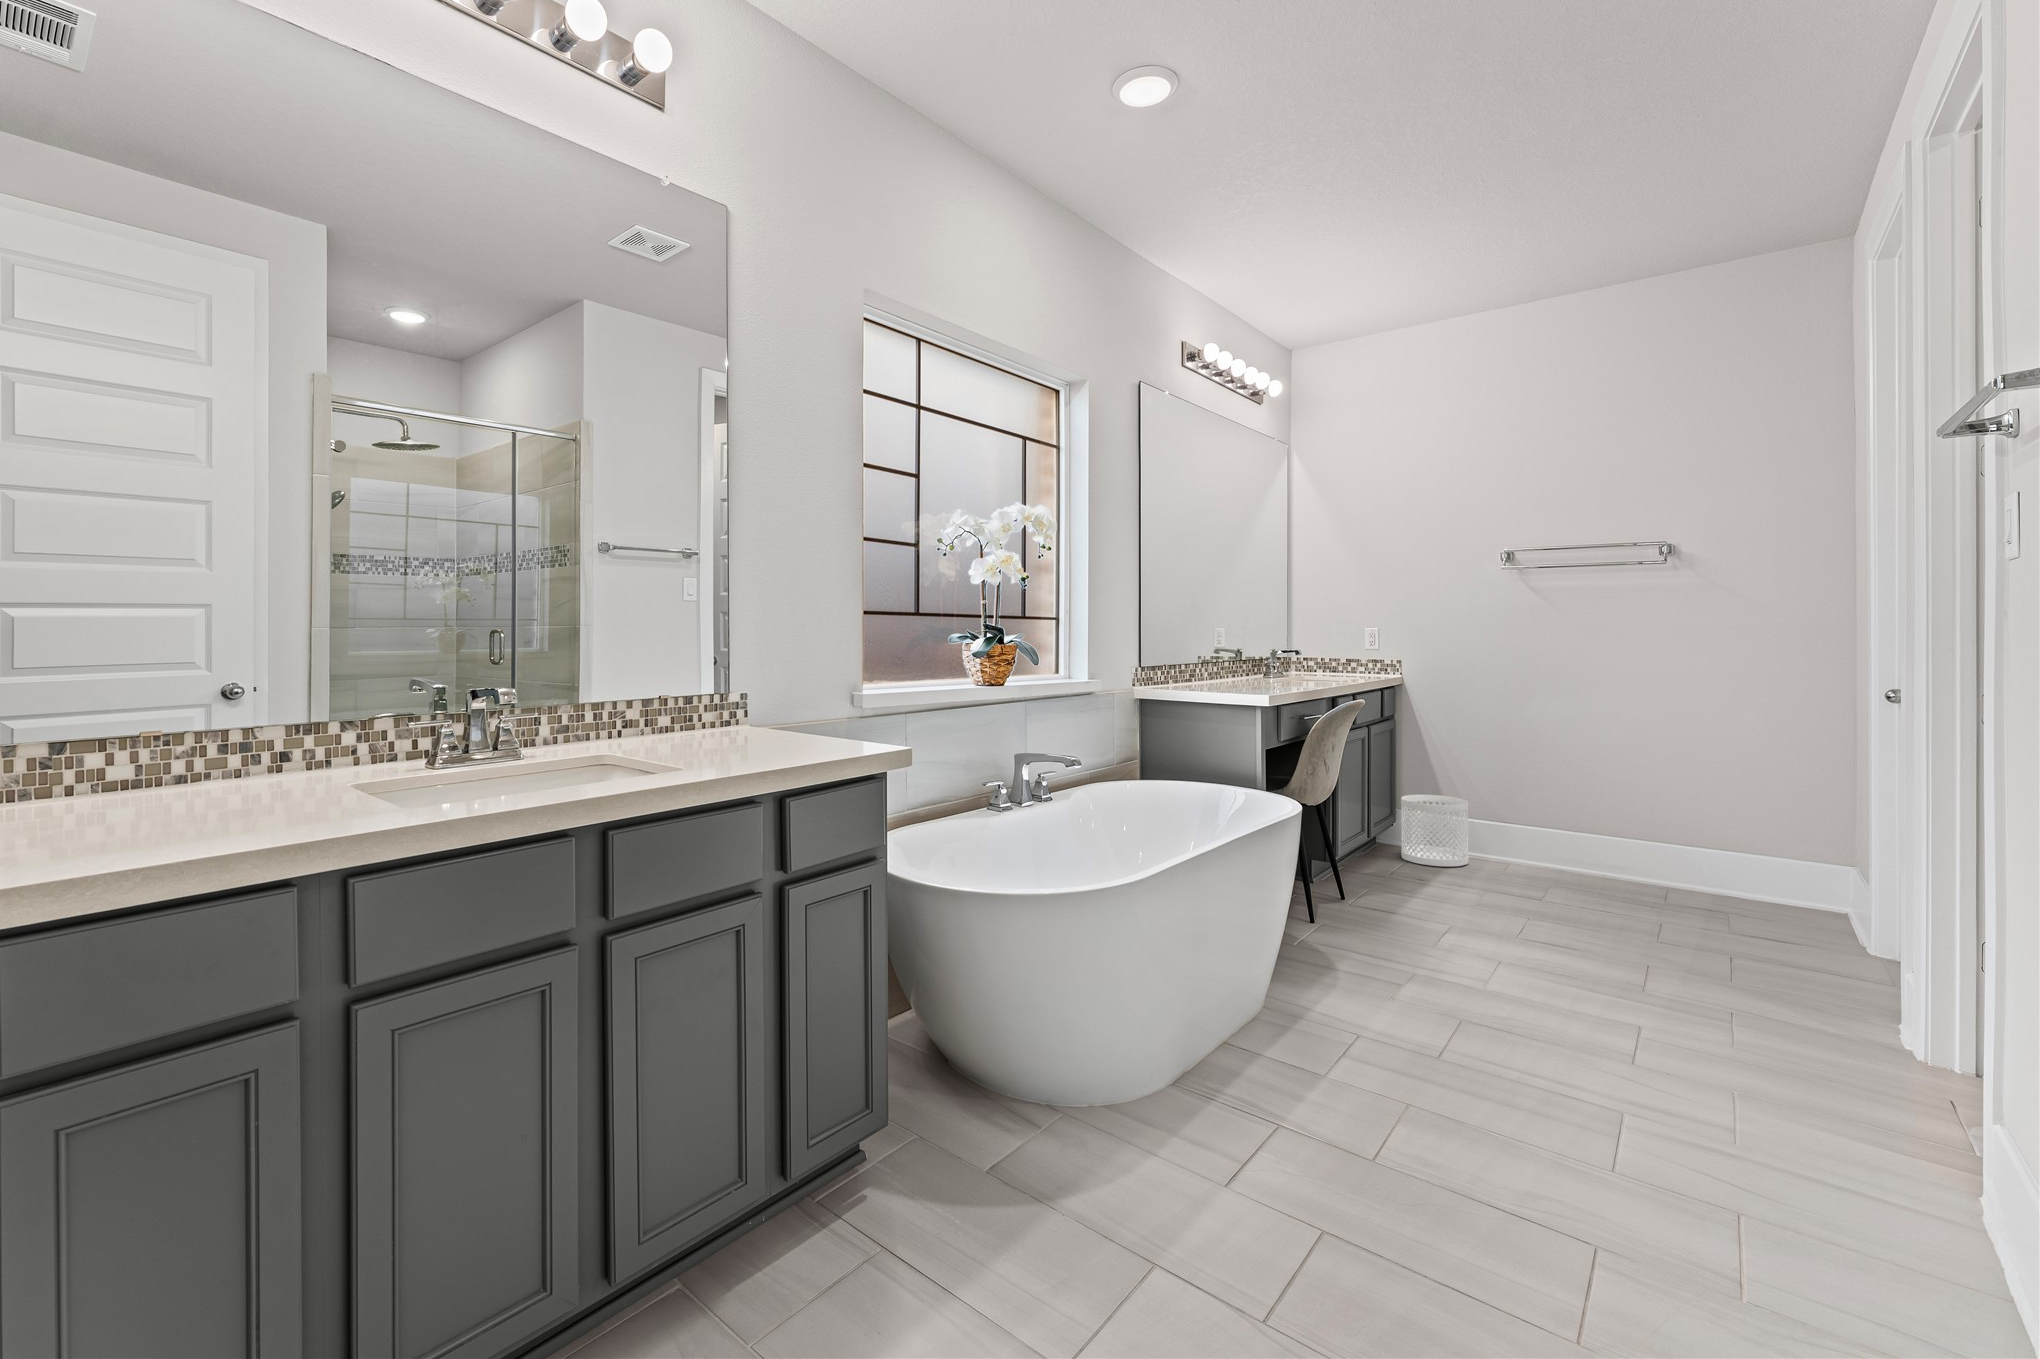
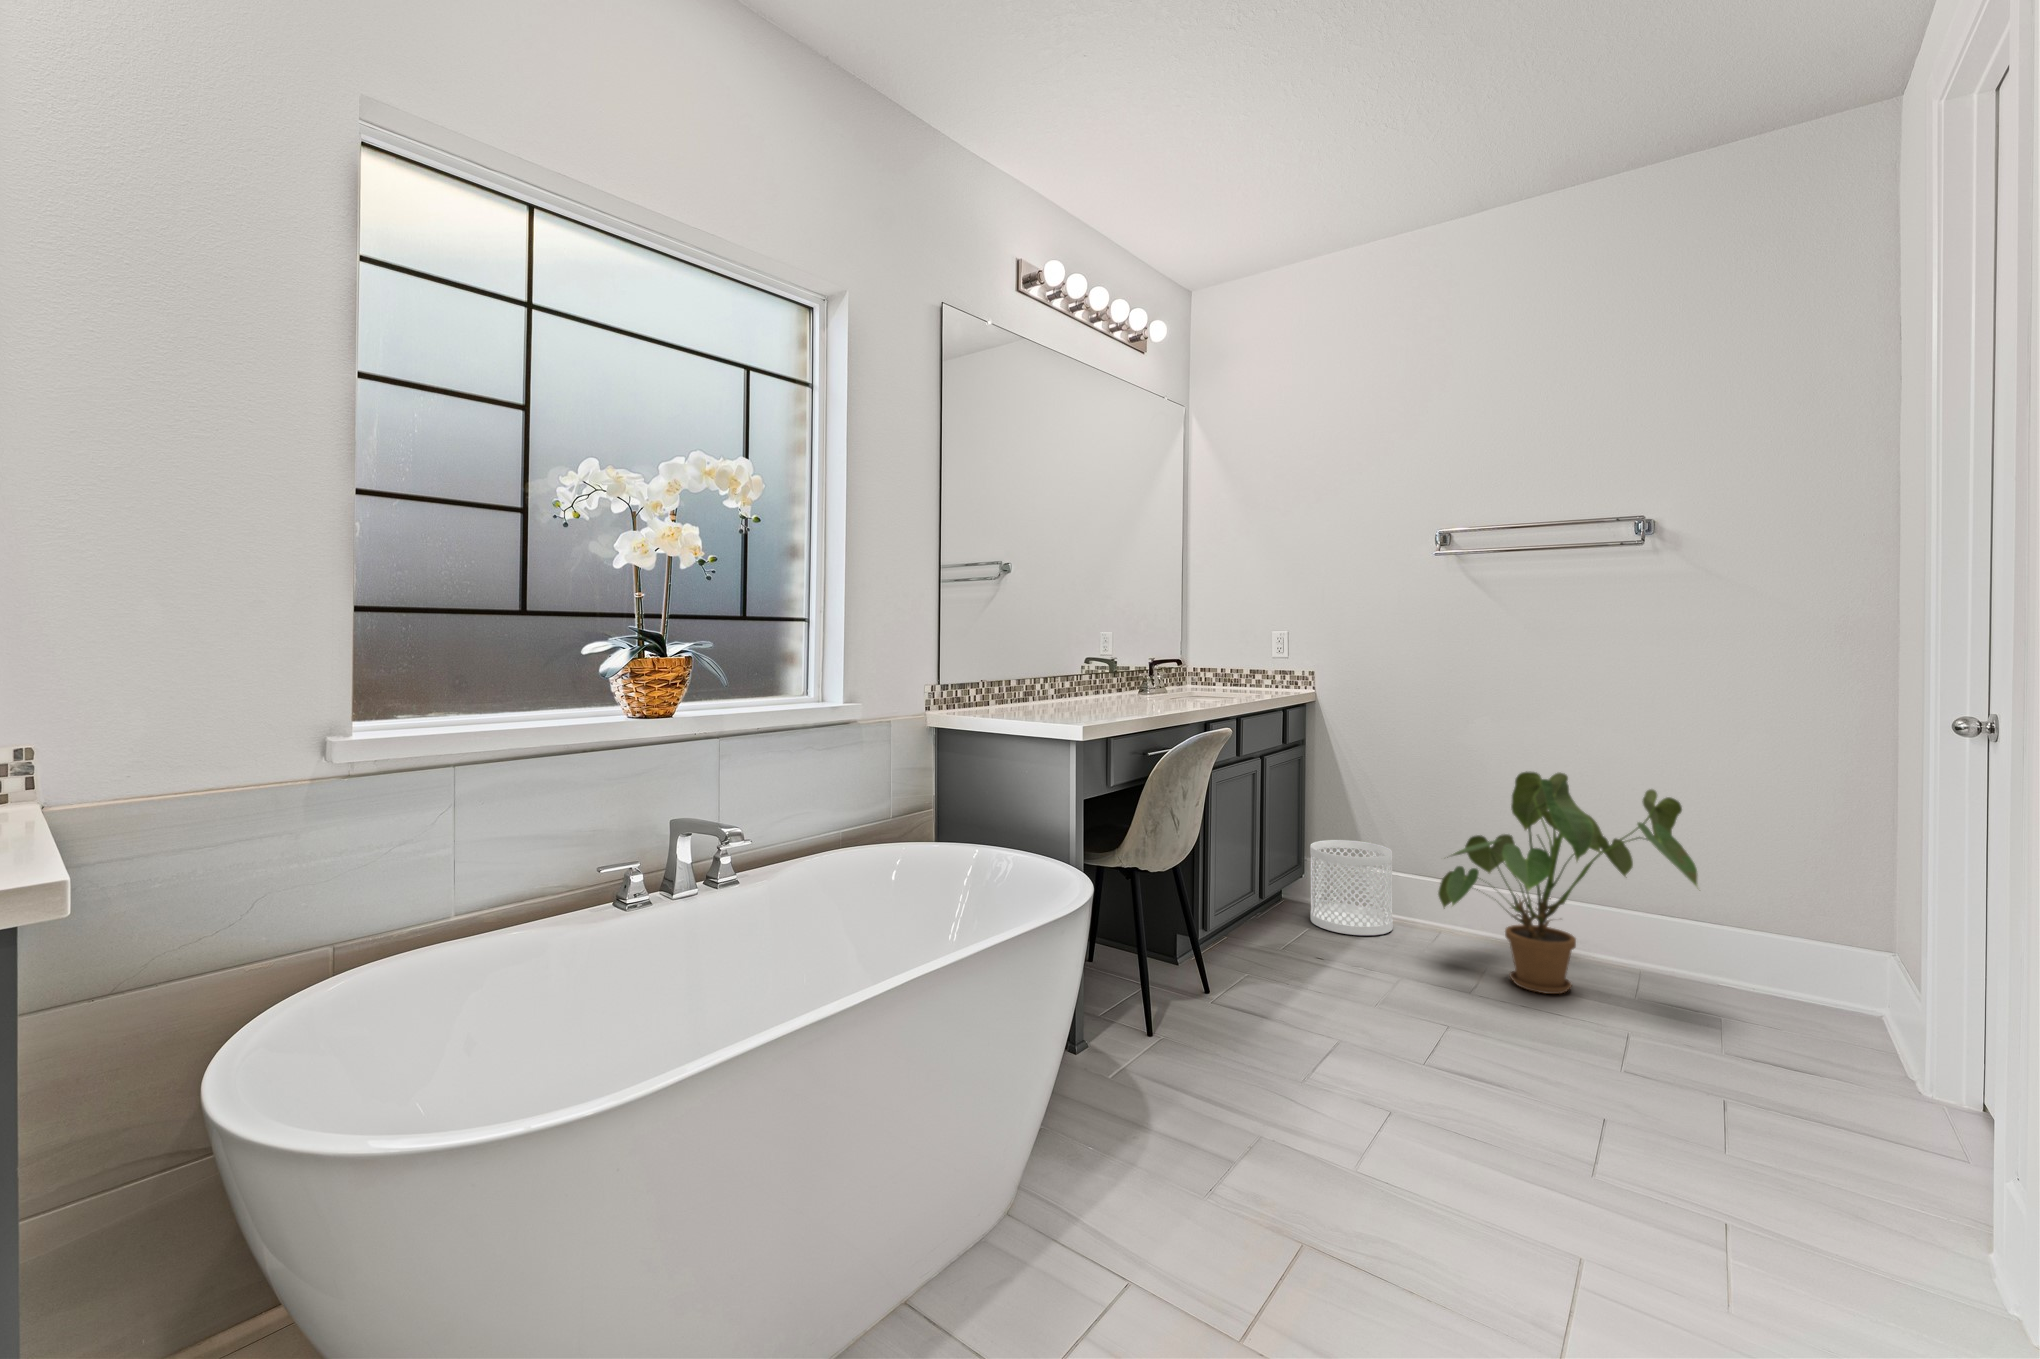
house plant: none [1510,736,1711,900] -> present [1438,771,1697,994]

